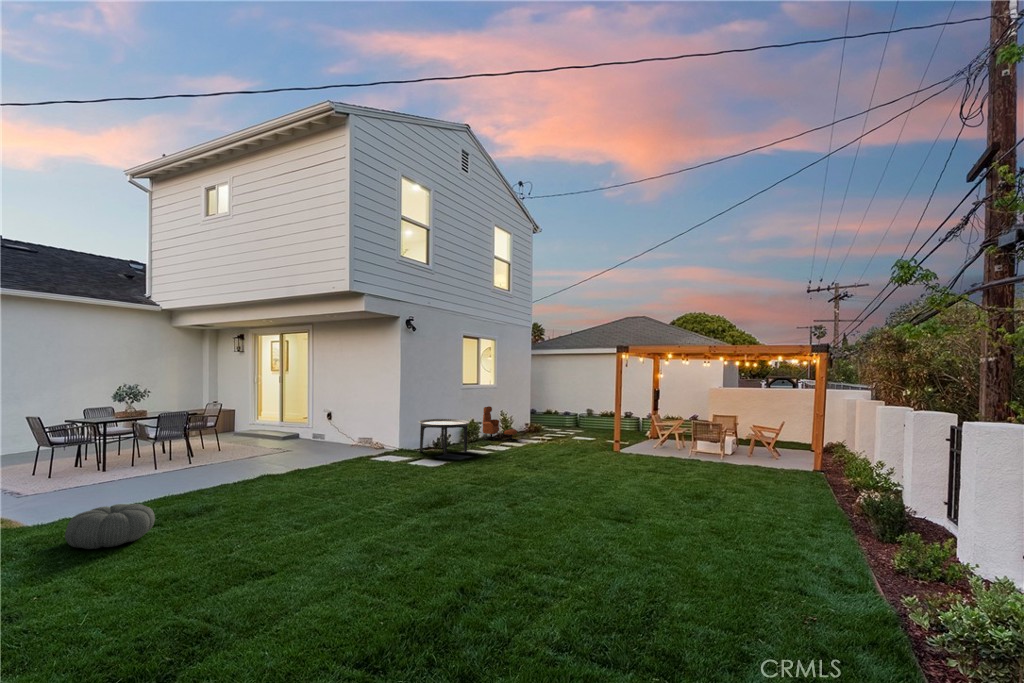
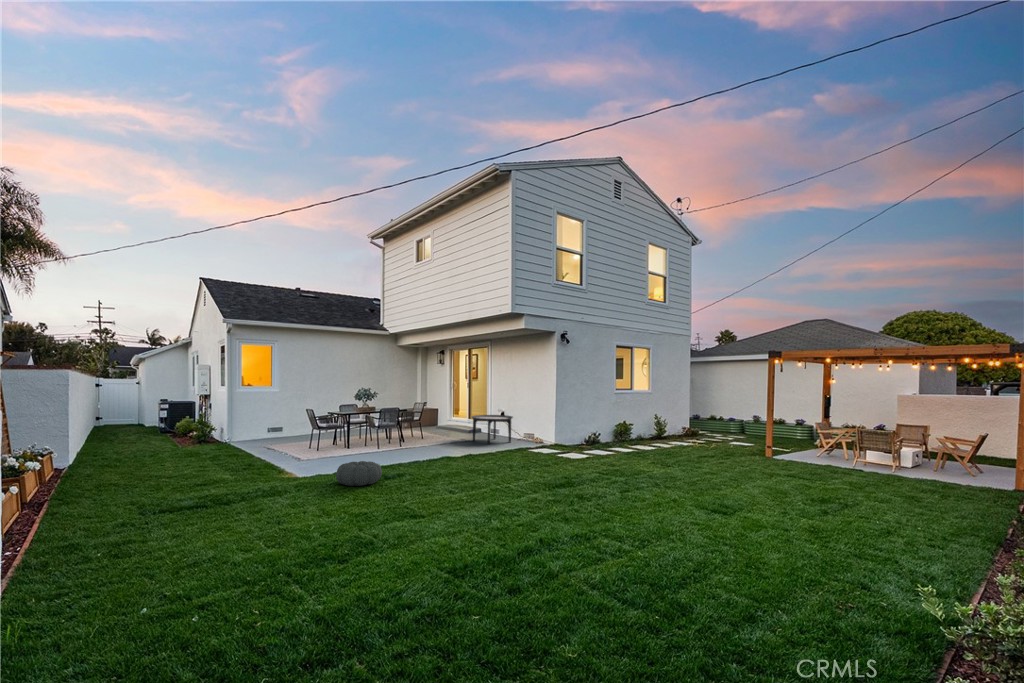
lounge chair: present [482,406,518,442] -> none [632,410,667,444]
round table: present [419,419,470,456] -> present [472,415,513,444]

